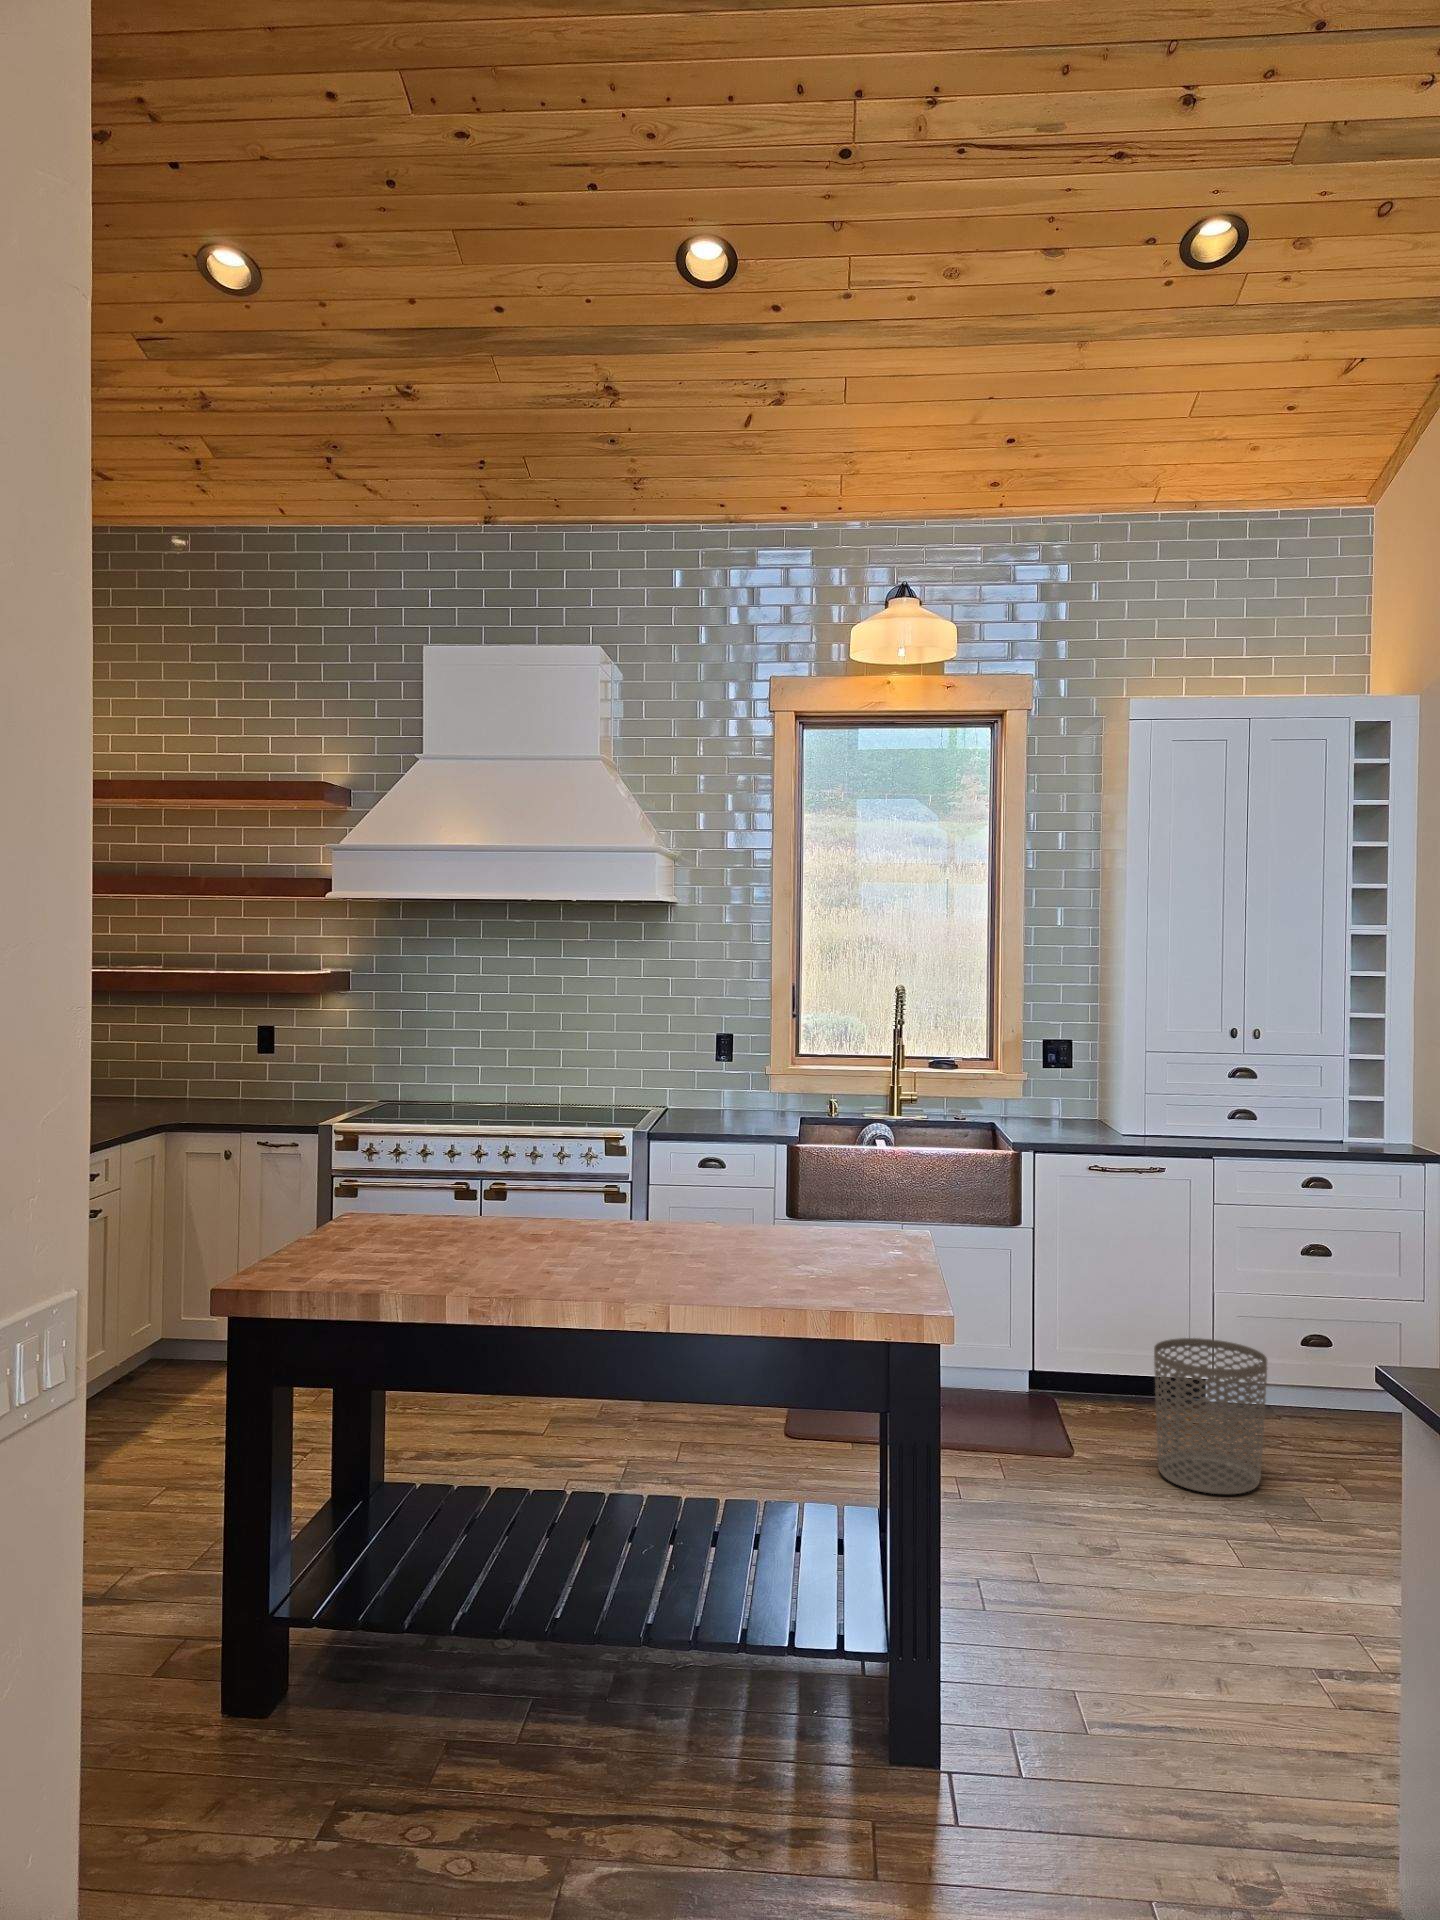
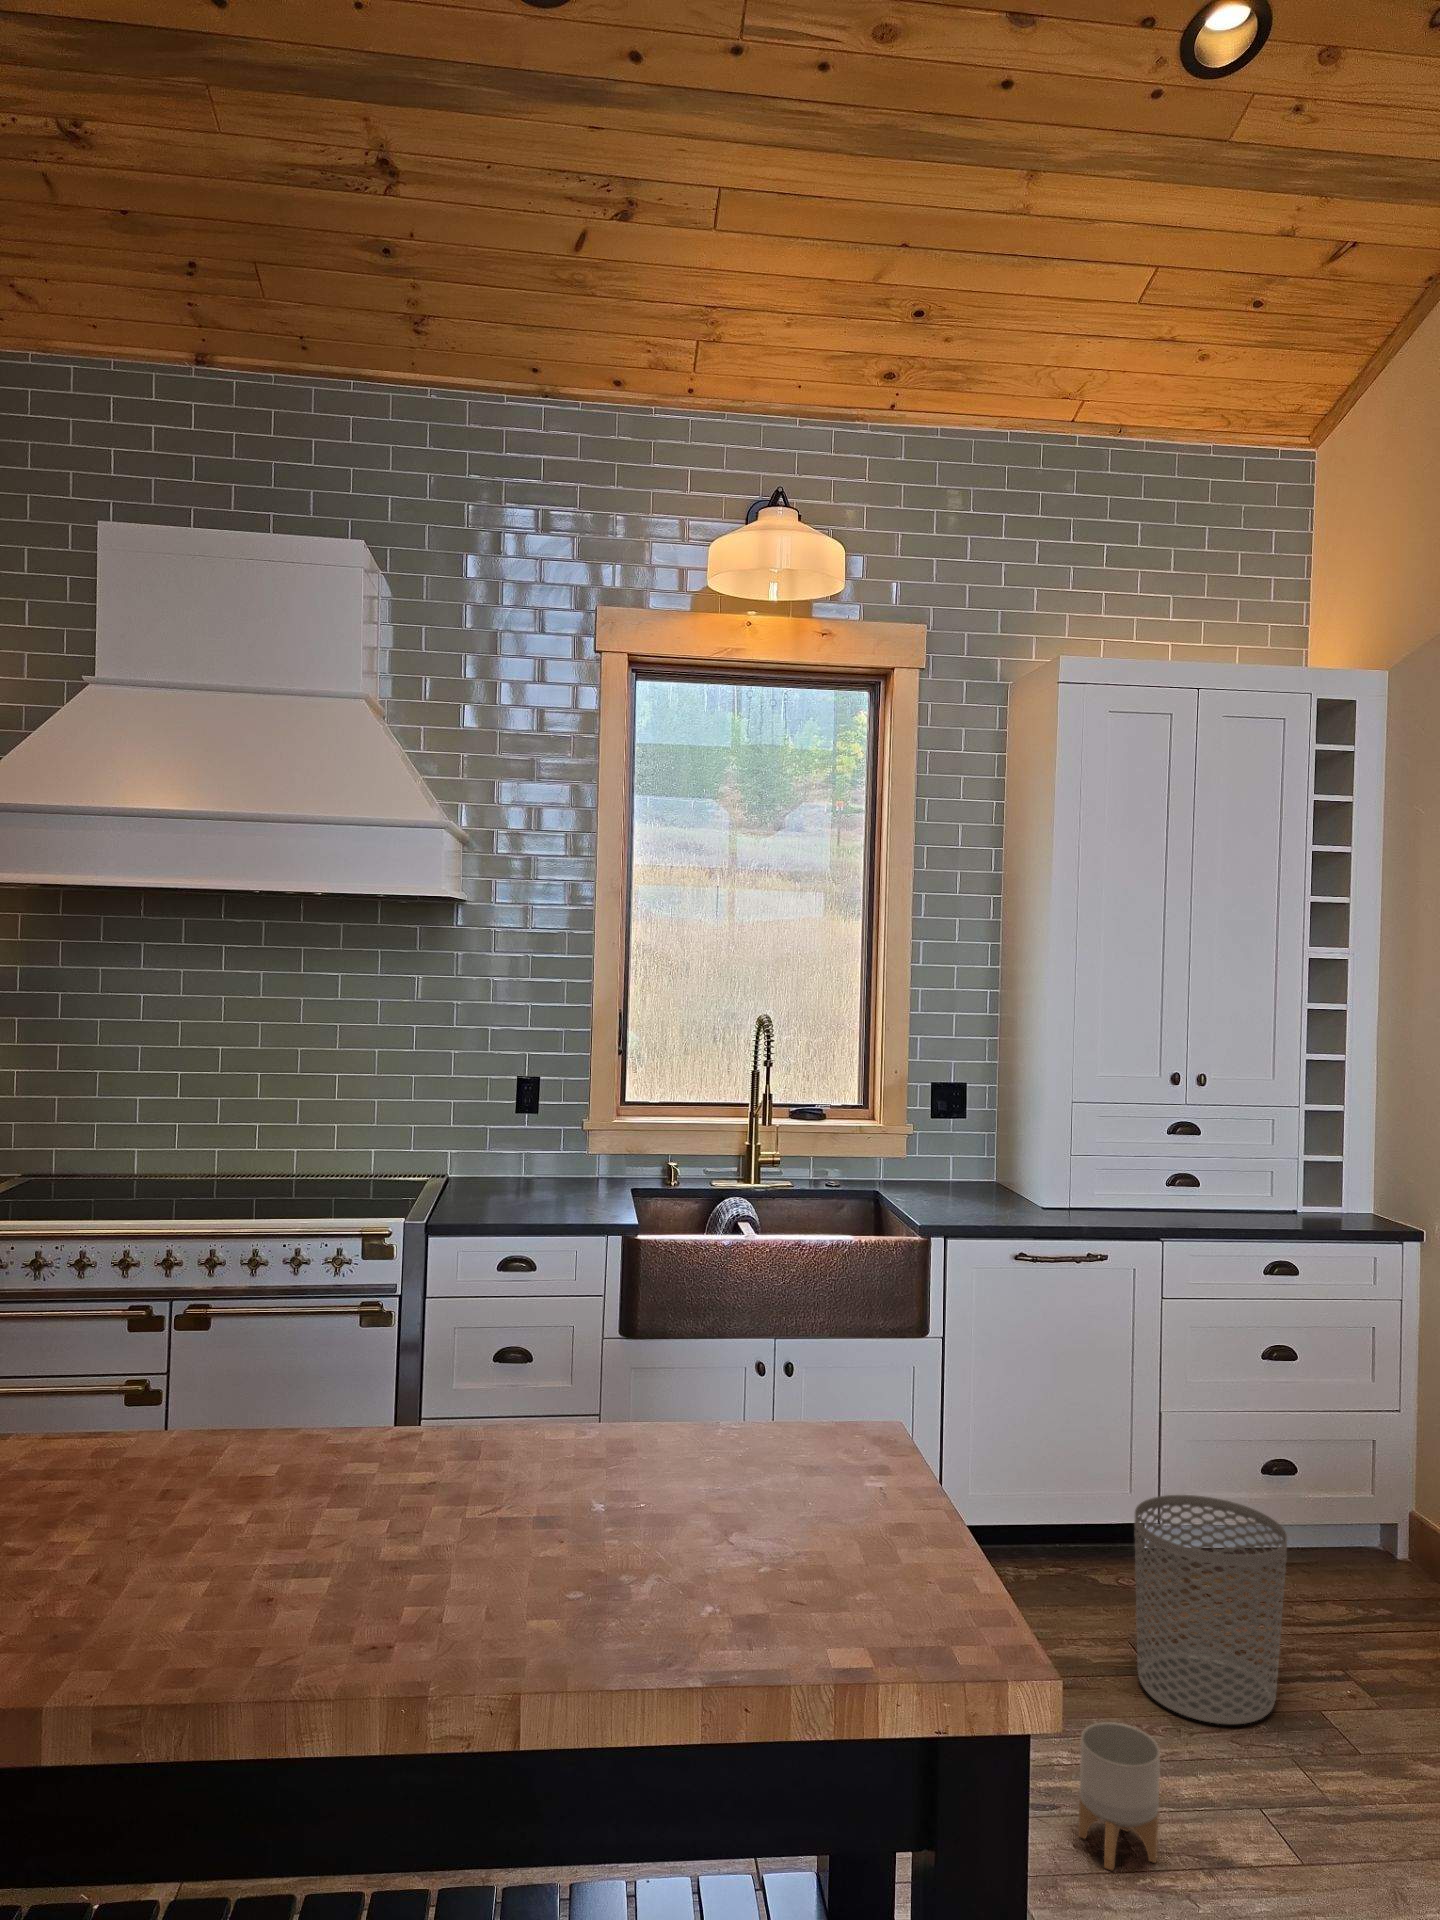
planter: none [1072,1461,1126,1550] -> present [1078,1722,1160,1870]

